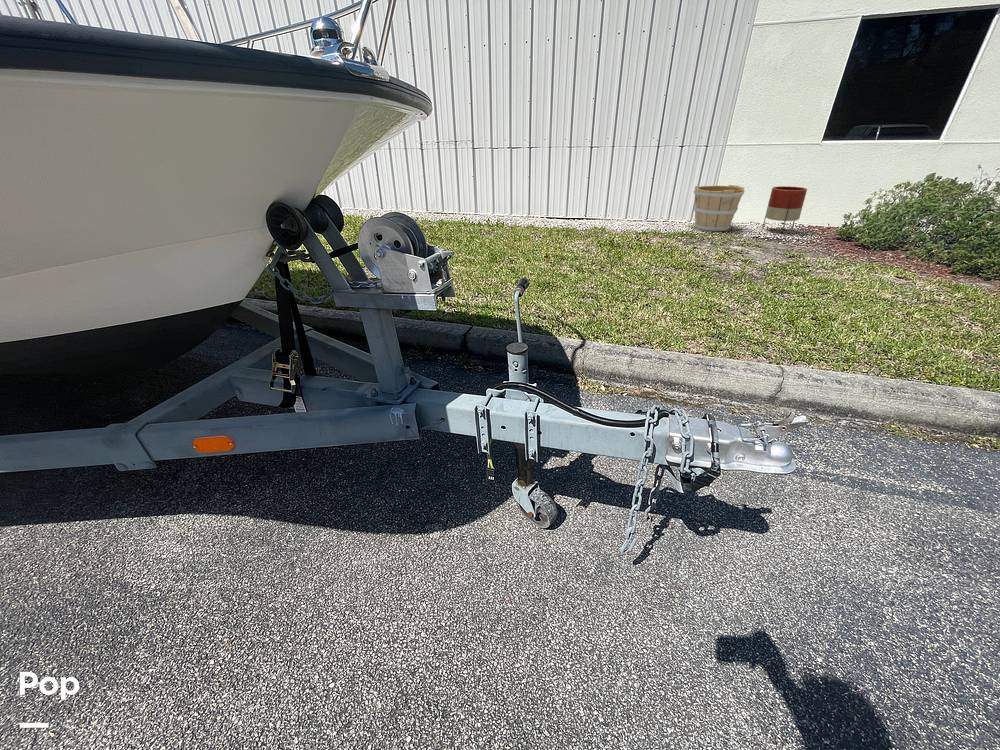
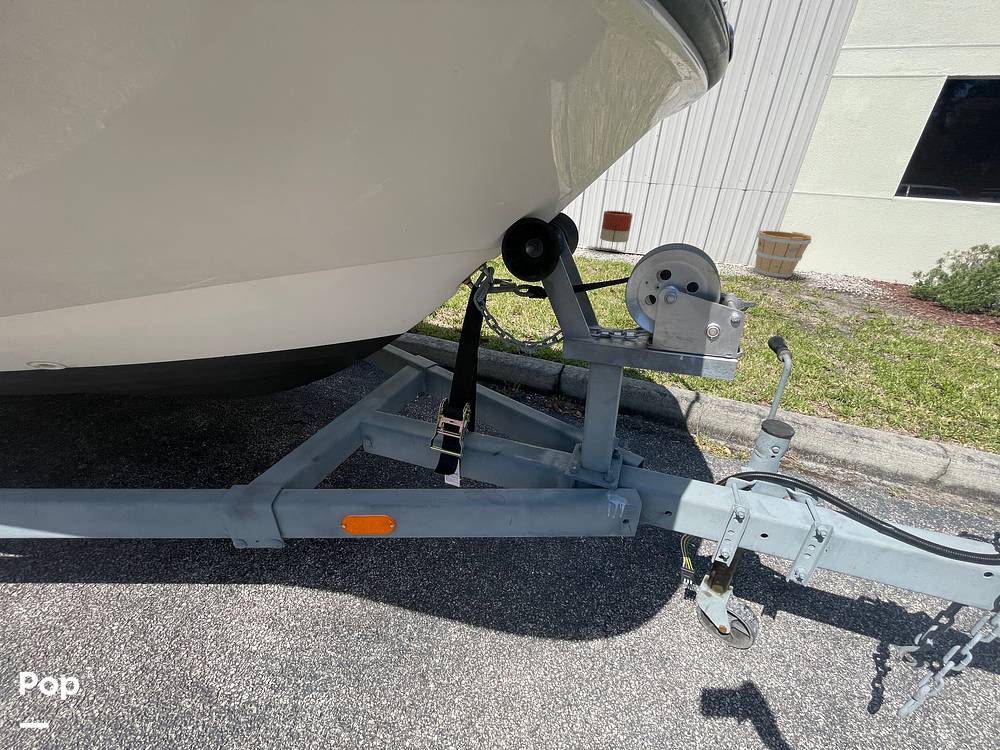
planter: present [762,186,807,233] -> present [600,211,633,252]

